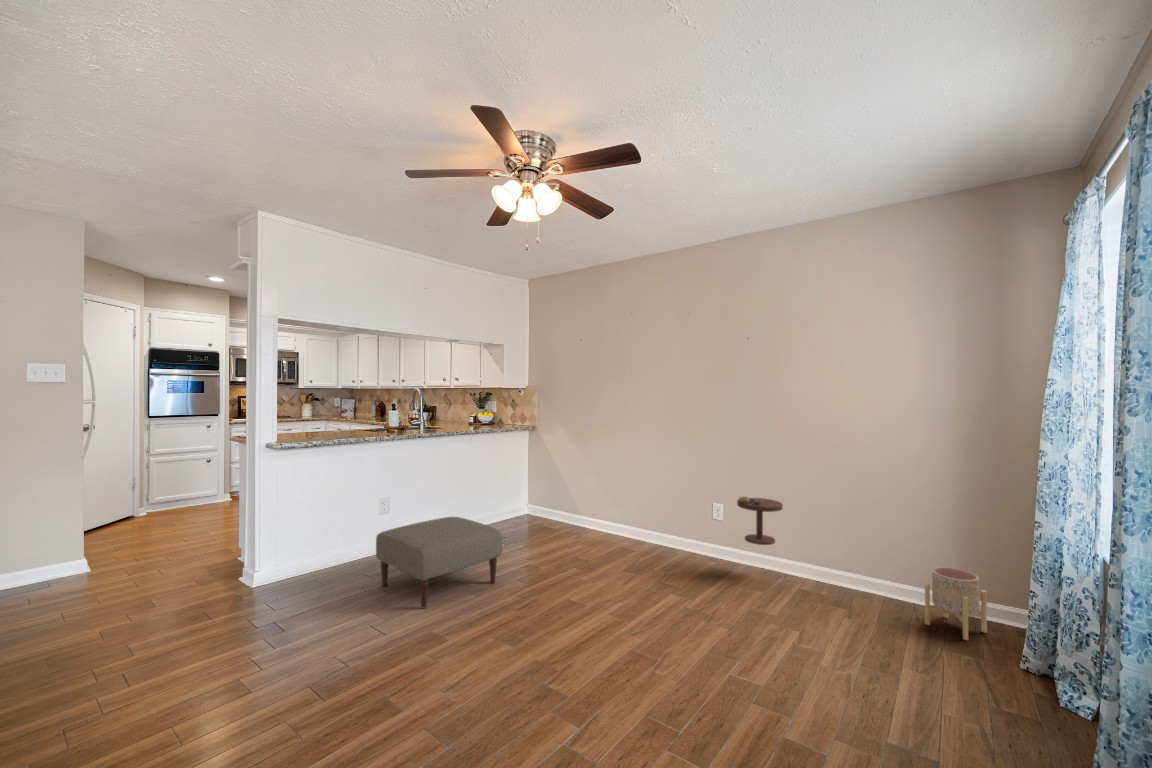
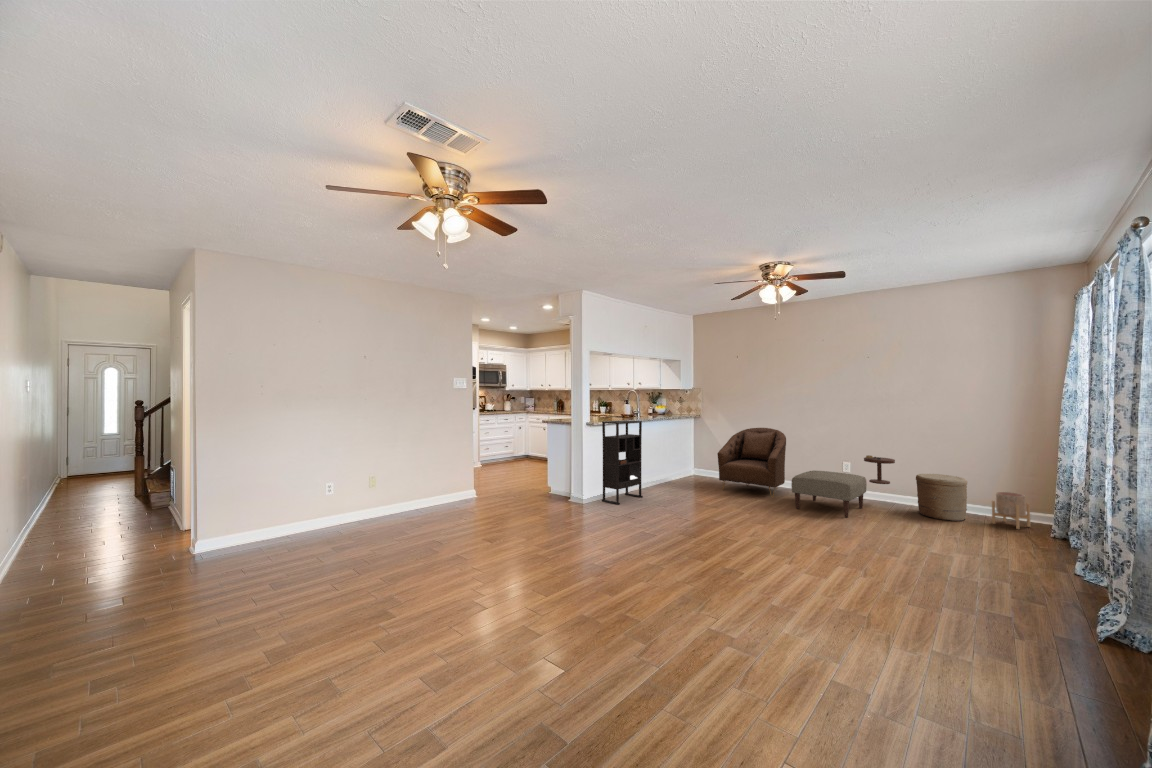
bookshelf: none [304,437,390,585] -> present [602,420,643,504]
armchair: none [531,447,635,562] -> present [717,428,786,497]
ottoman: present [376,517,502,608] -> present [791,471,867,517]
woven basket: none [808,529,887,618] -> present [916,474,967,521]

